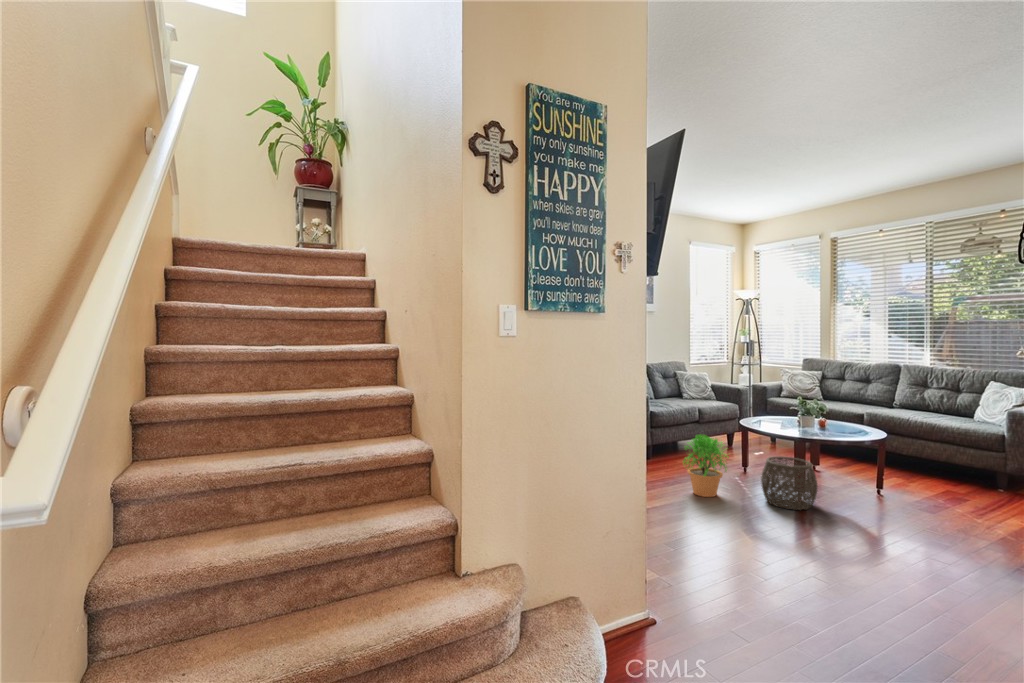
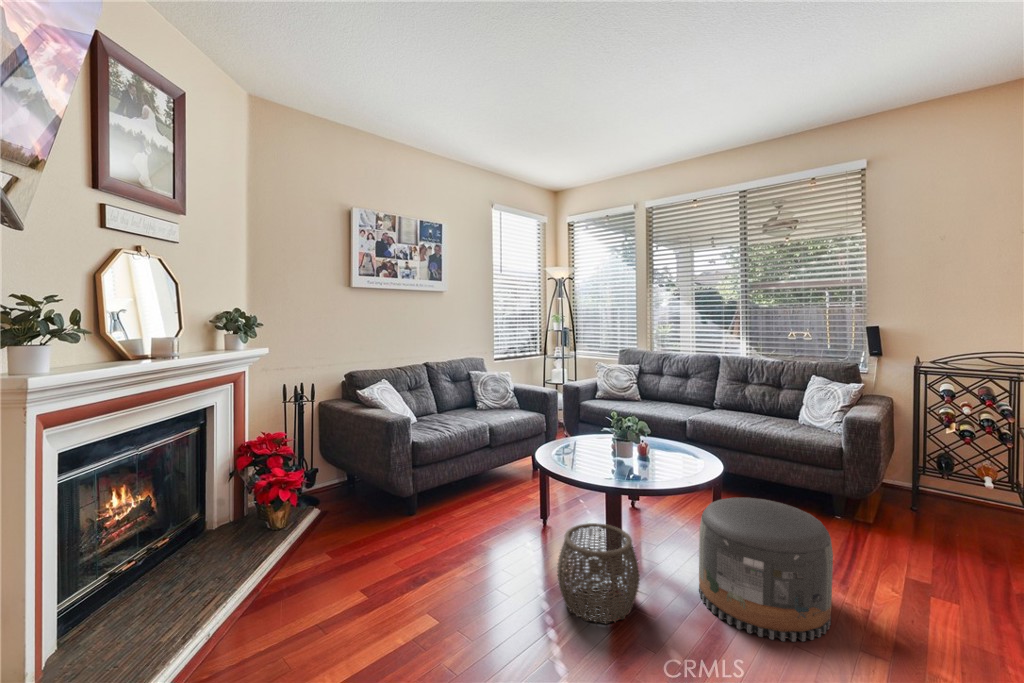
potted plant: present [683,435,727,497] -> none [432,498,516,608]
pouf: none [863,450,962,531] -> present [699,498,833,642]

